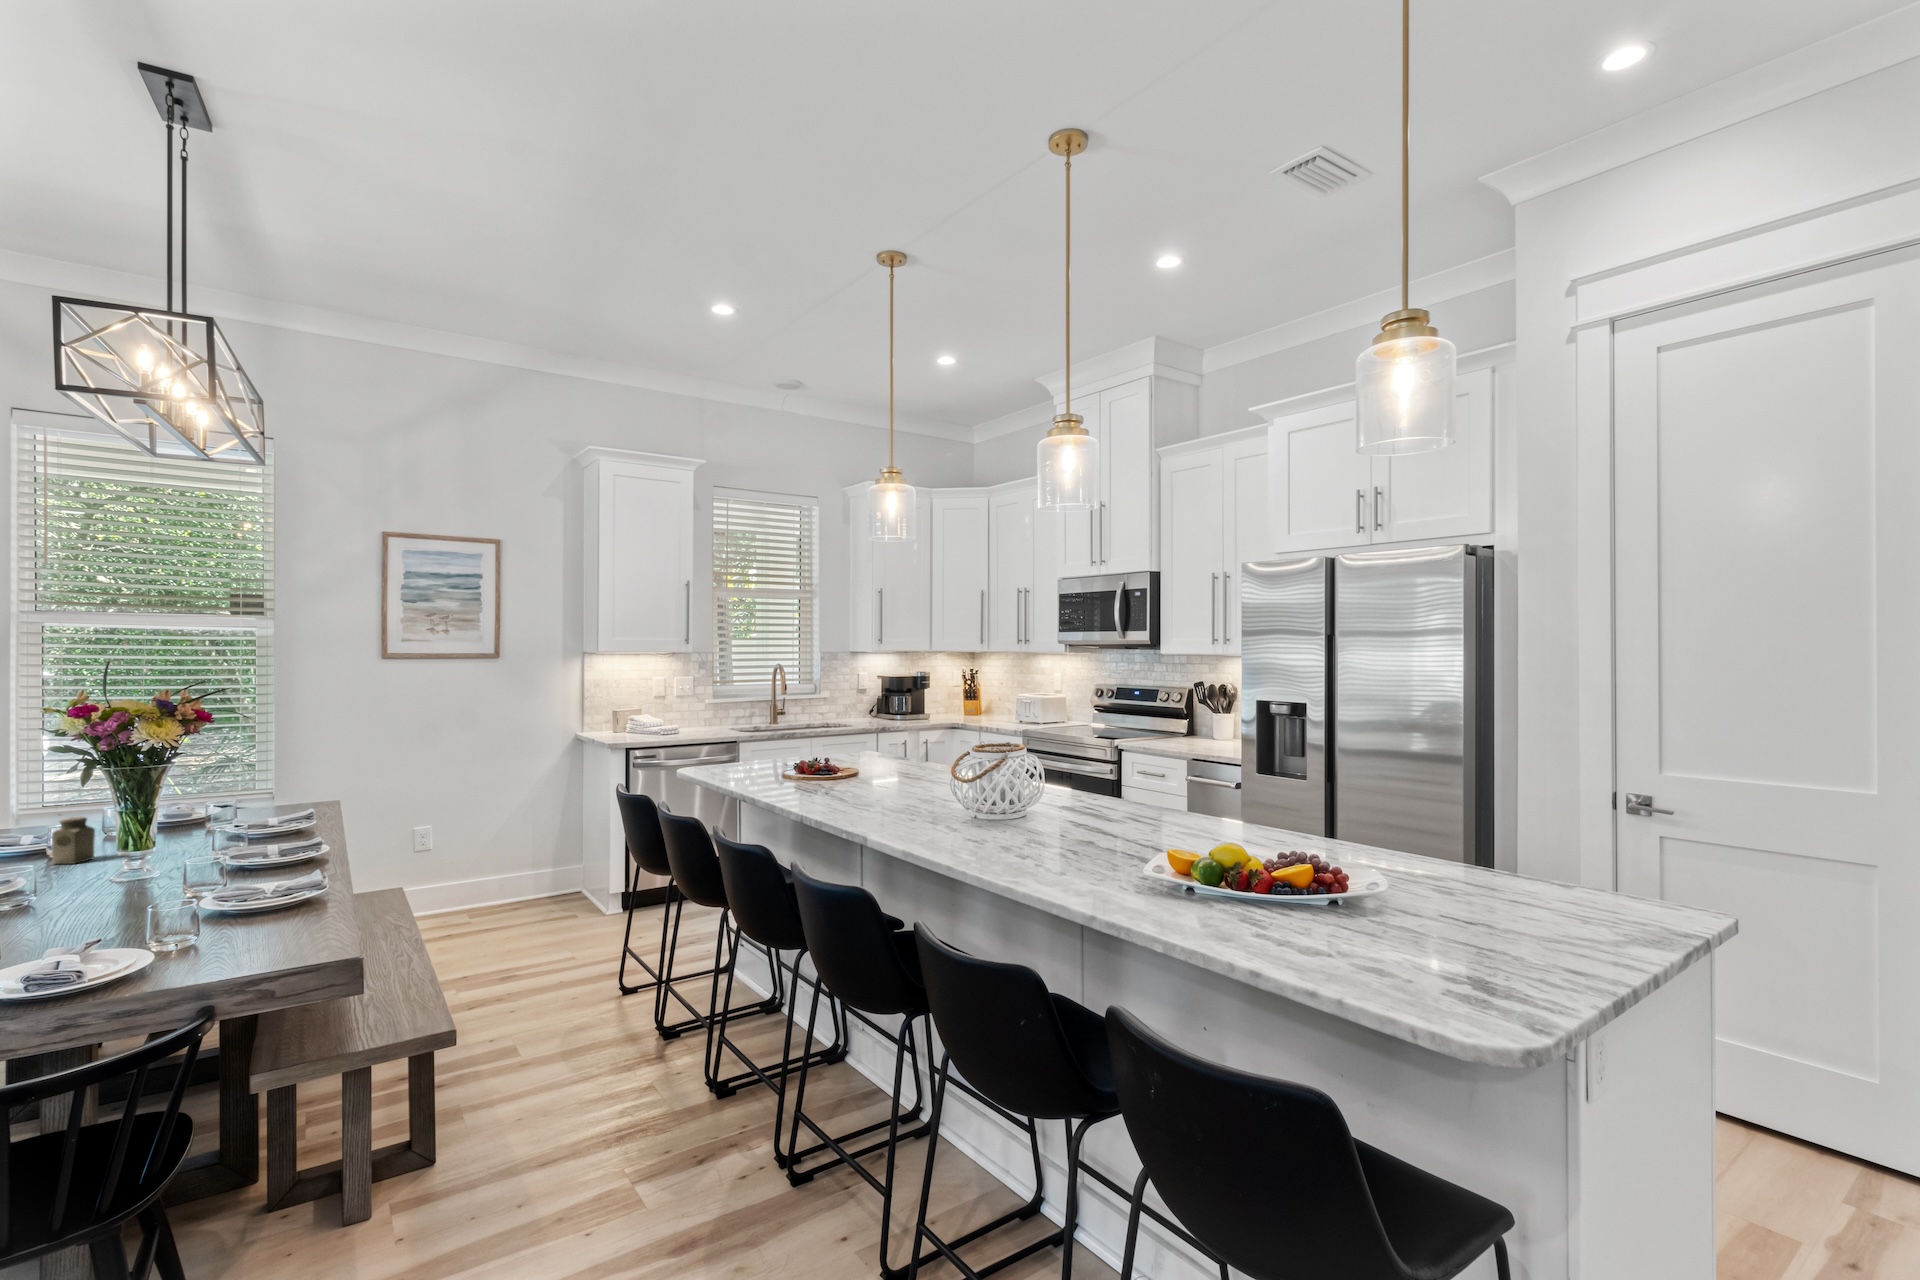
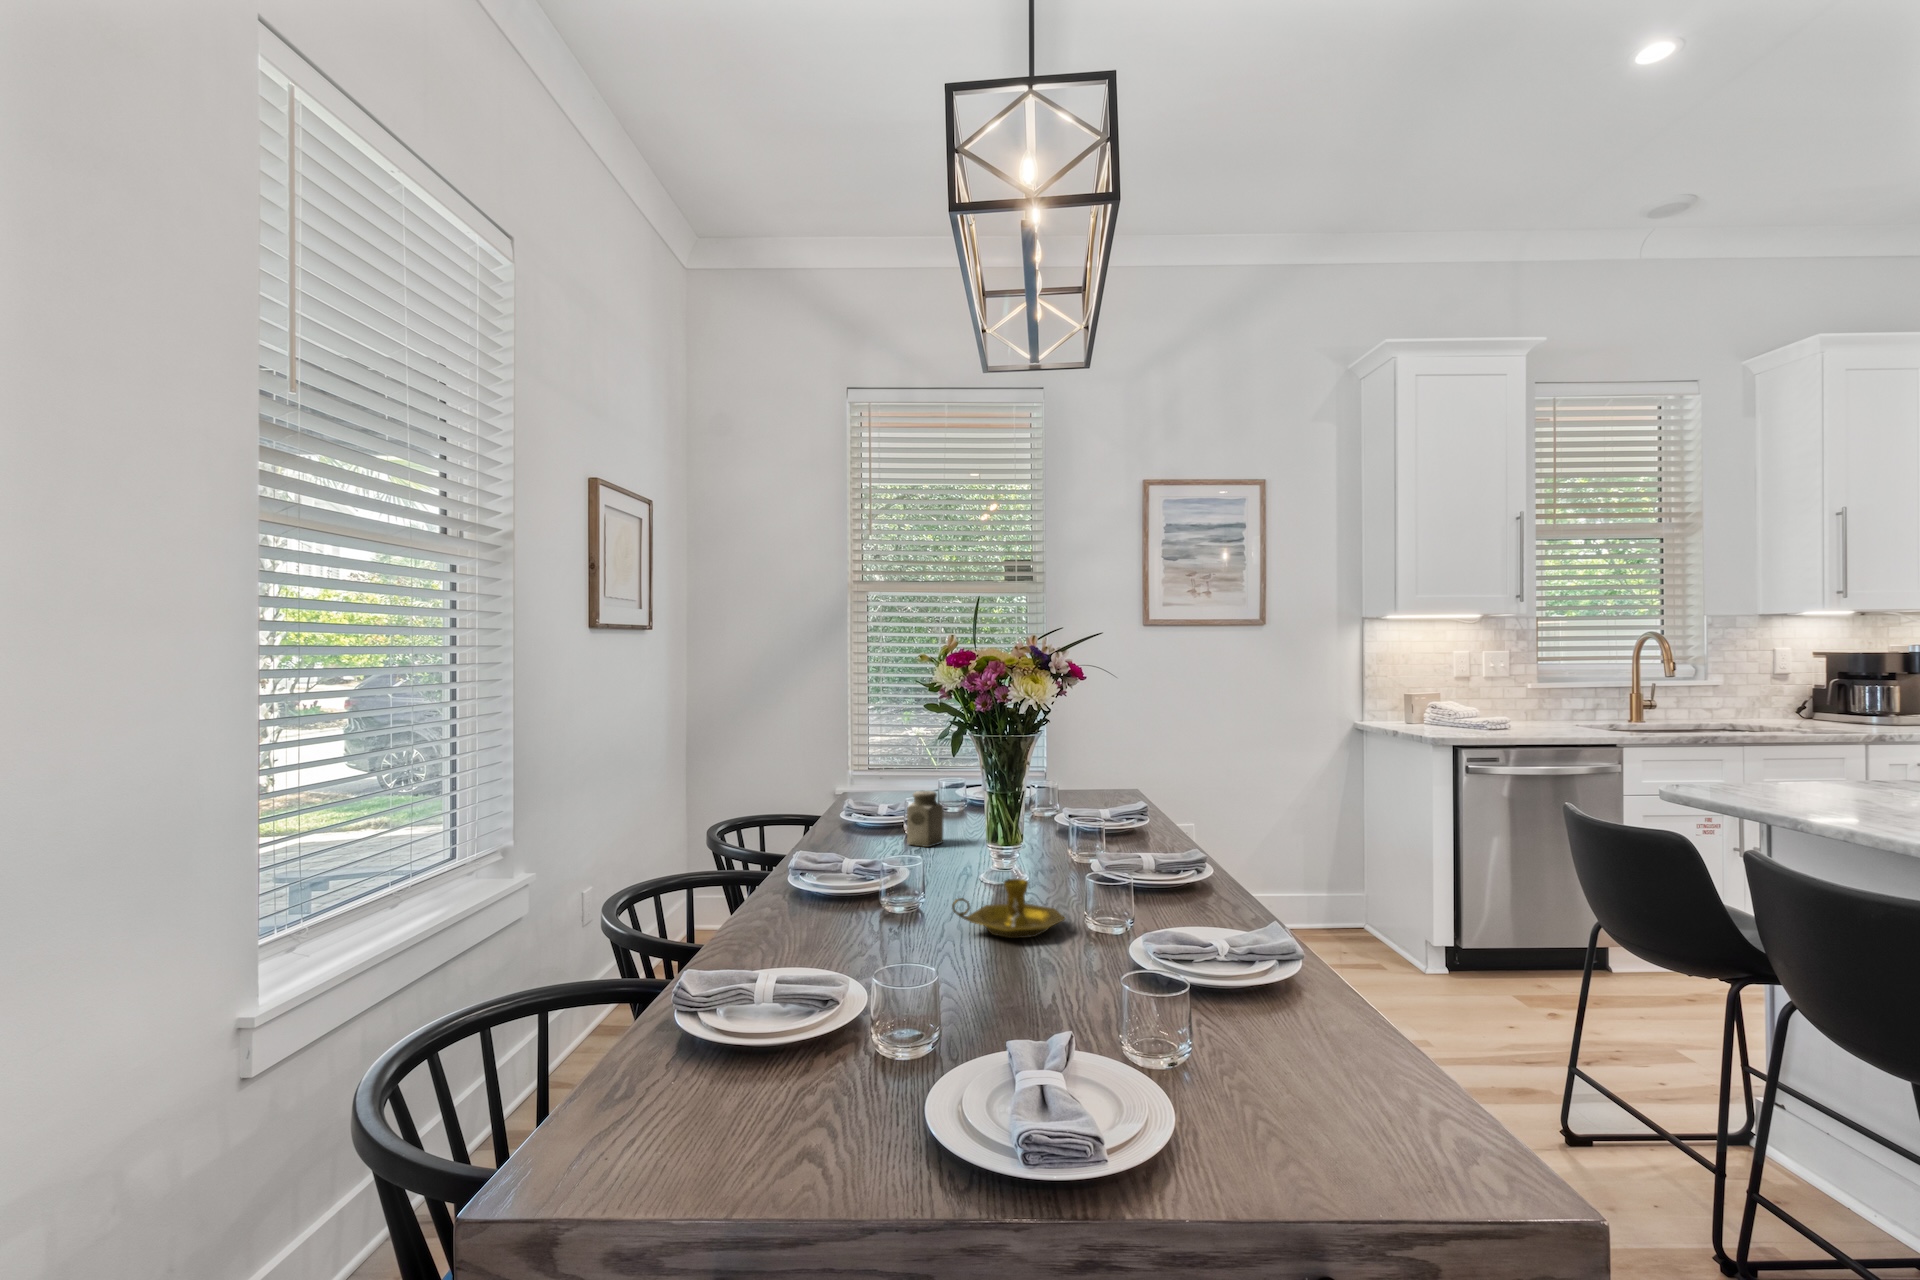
candlestick: none [56,872,166,914] -> present [952,879,1065,938]

